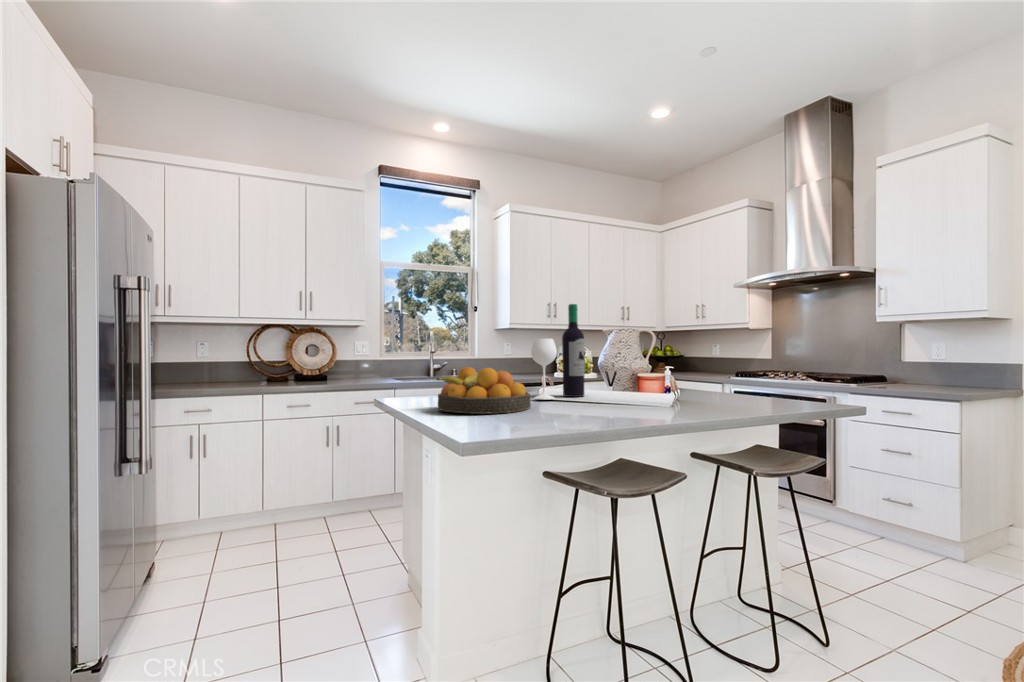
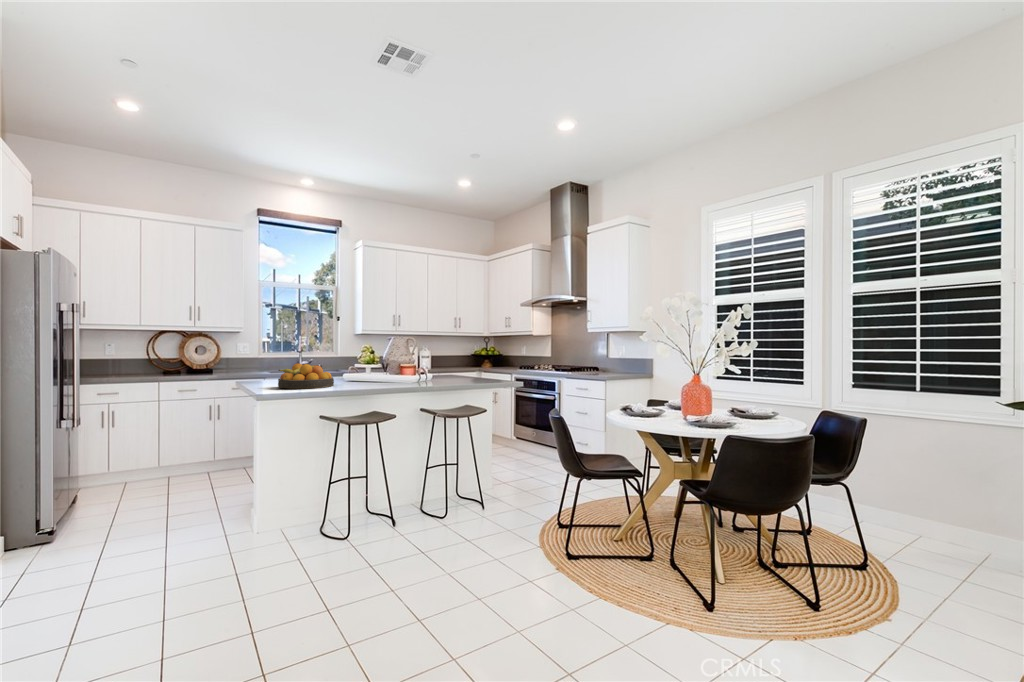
wine bottle: present [531,304,585,400] -> none [341,326,377,382]

